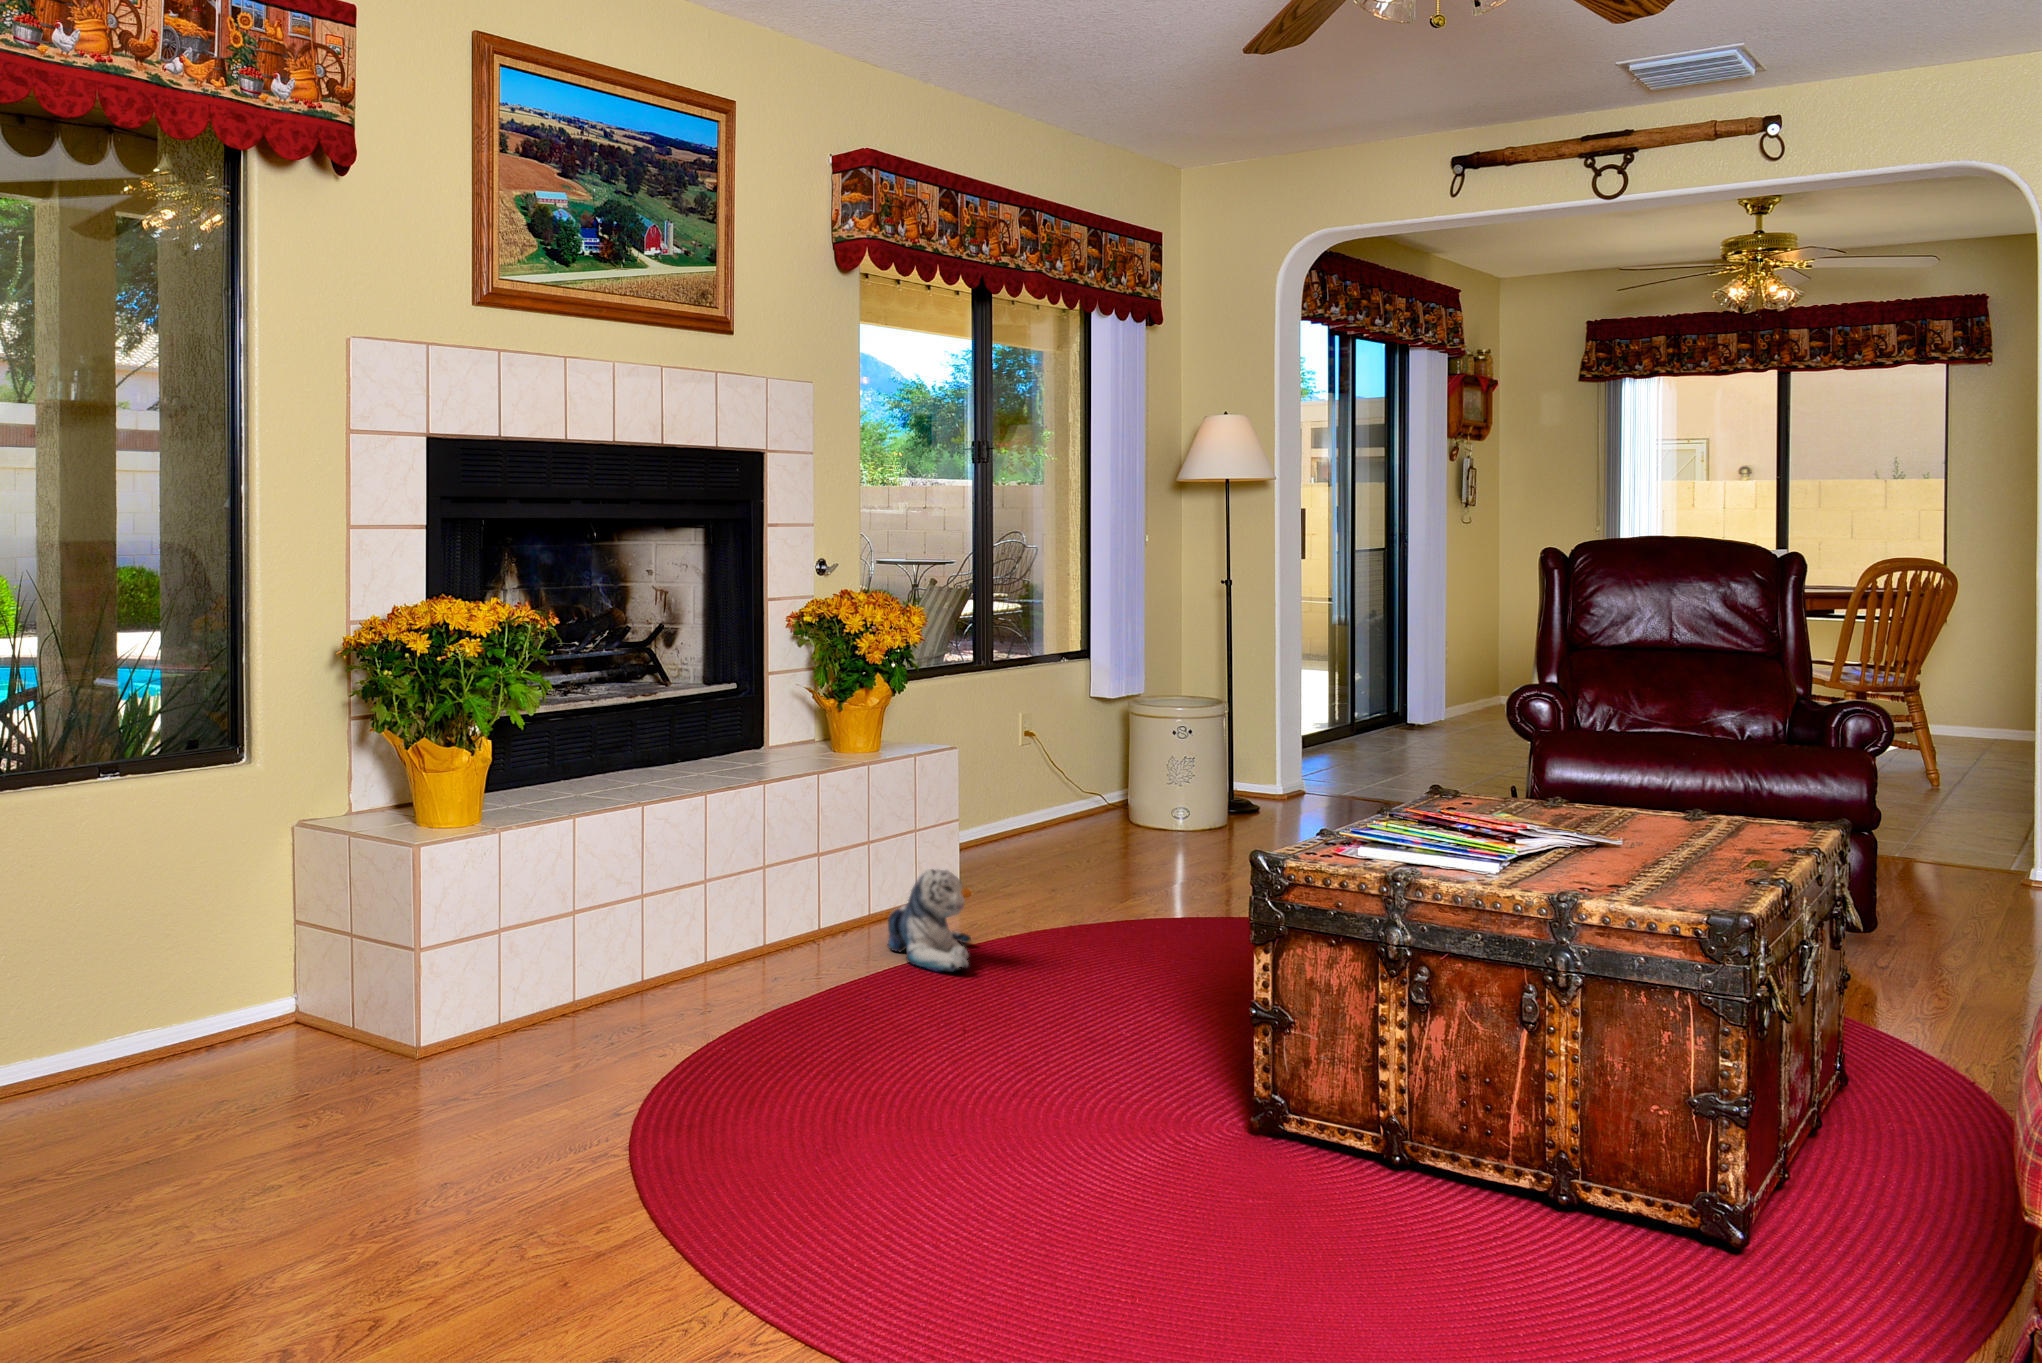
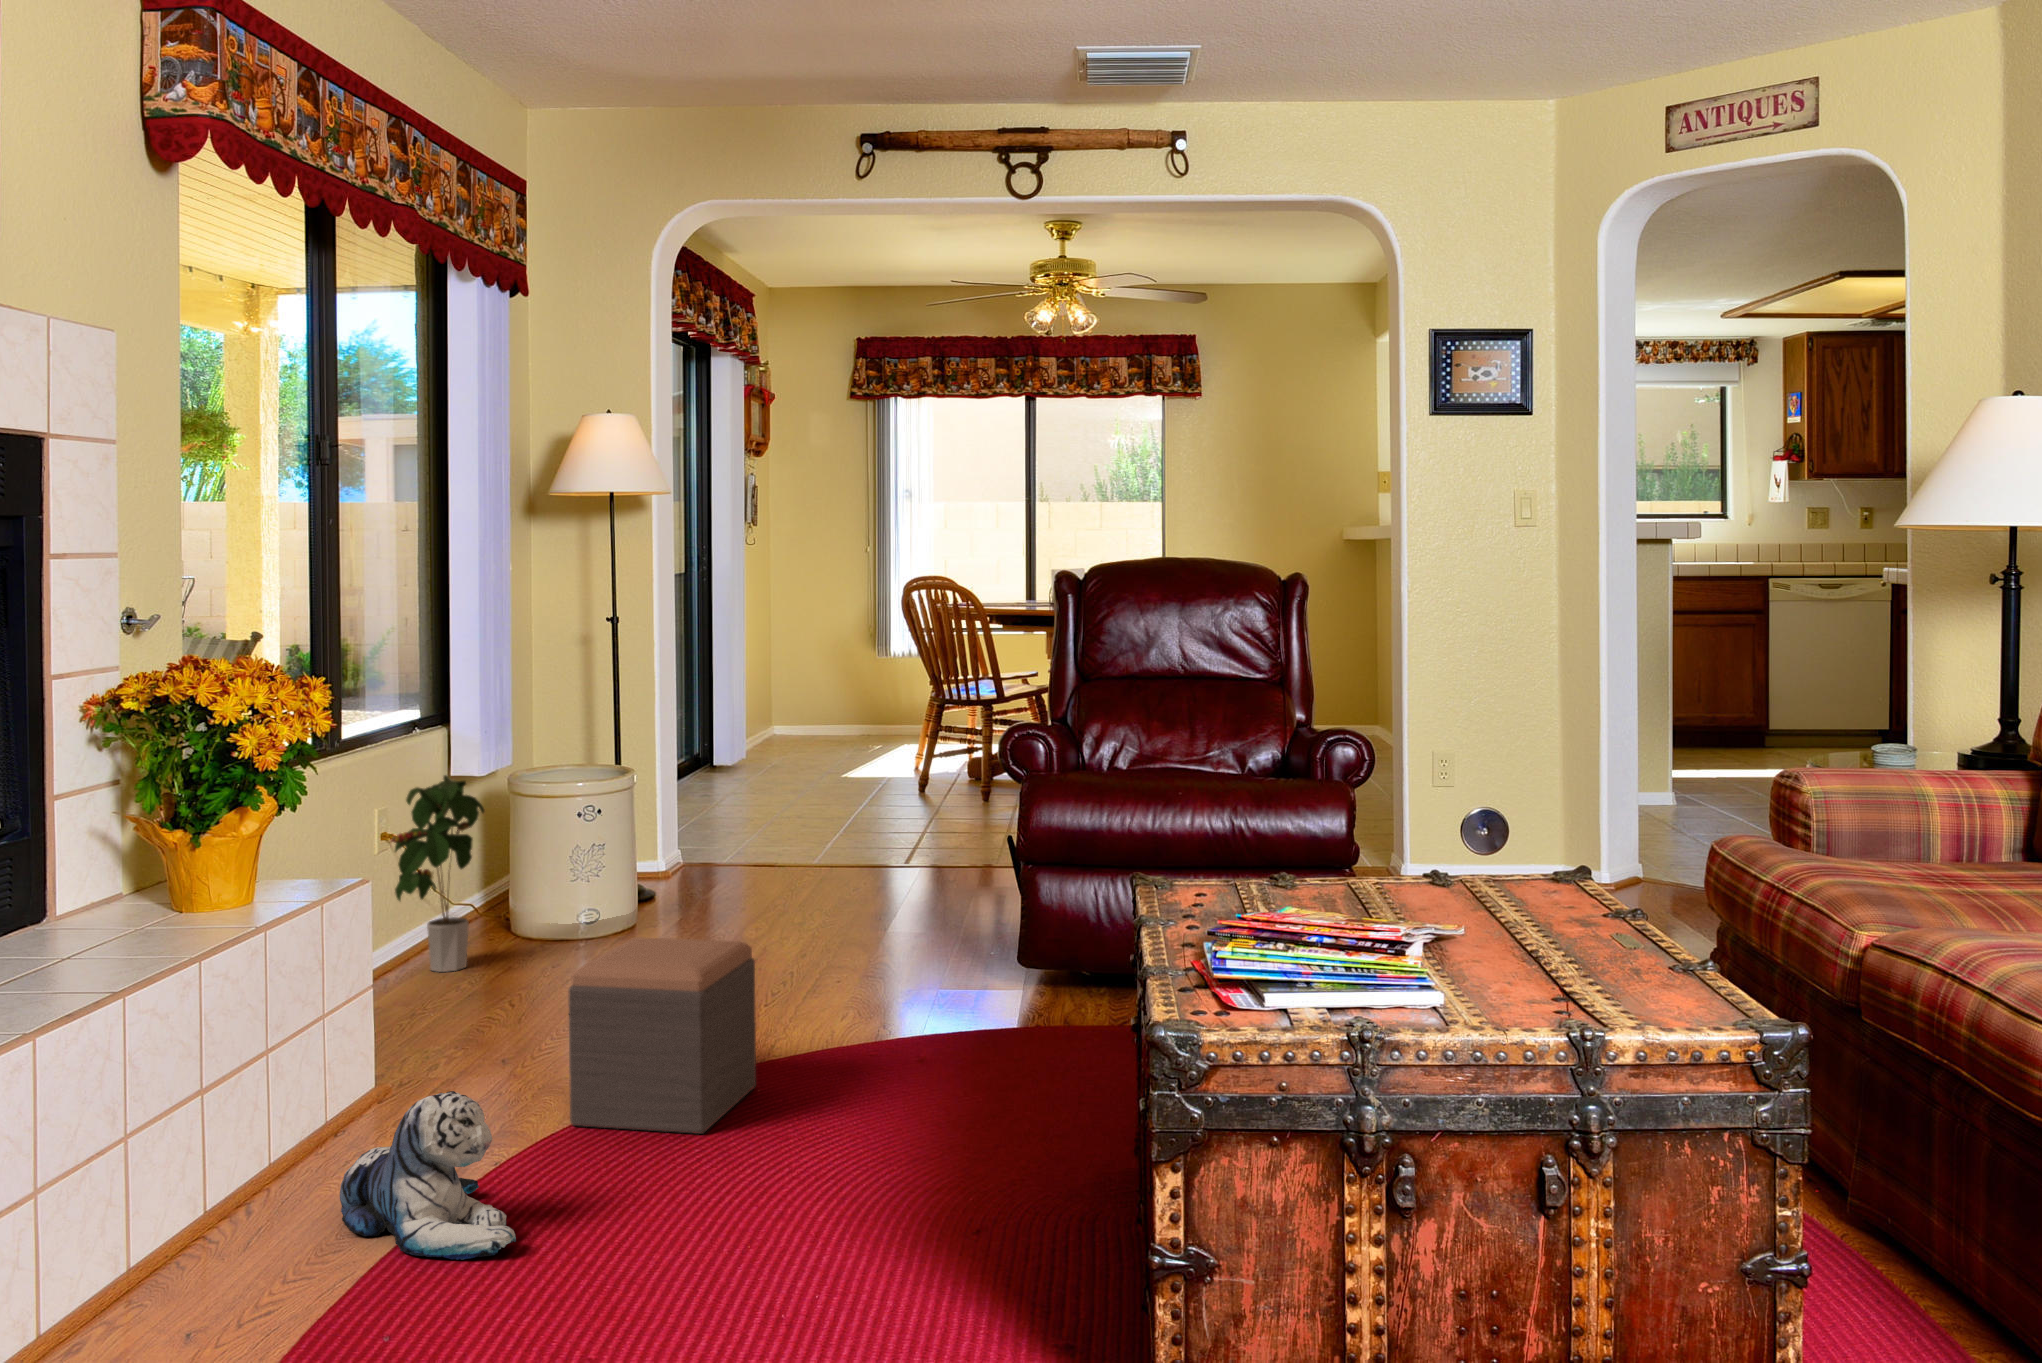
potted plant: none [1022,689,1100,833] -> present [391,775,484,972]
footstool: none [1058,804,1201,943] -> present [568,937,756,1134]

